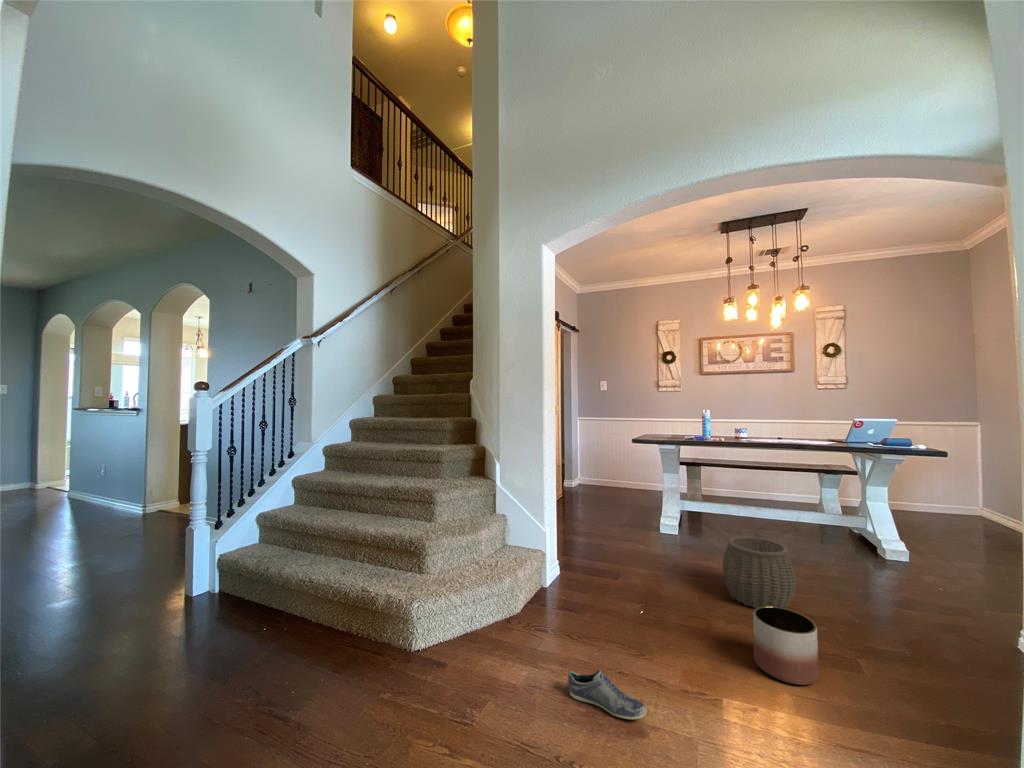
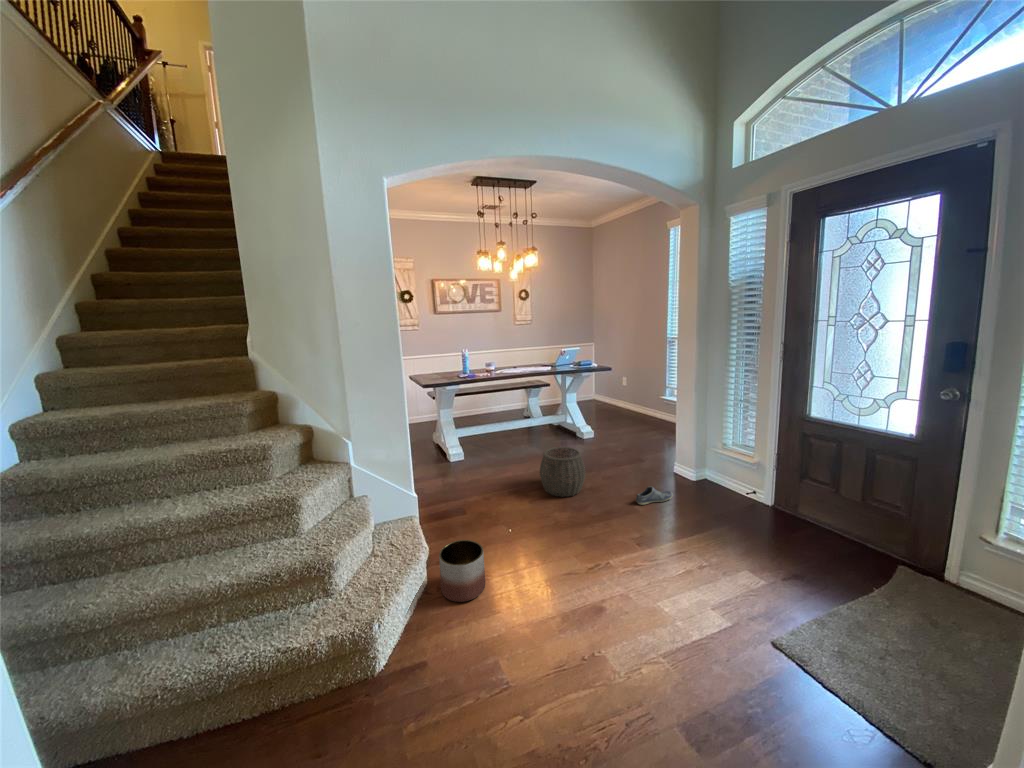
planter: present [753,606,819,685] -> present [439,540,485,602]
shoe: present [568,669,647,719] -> present [636,486,673,505]

